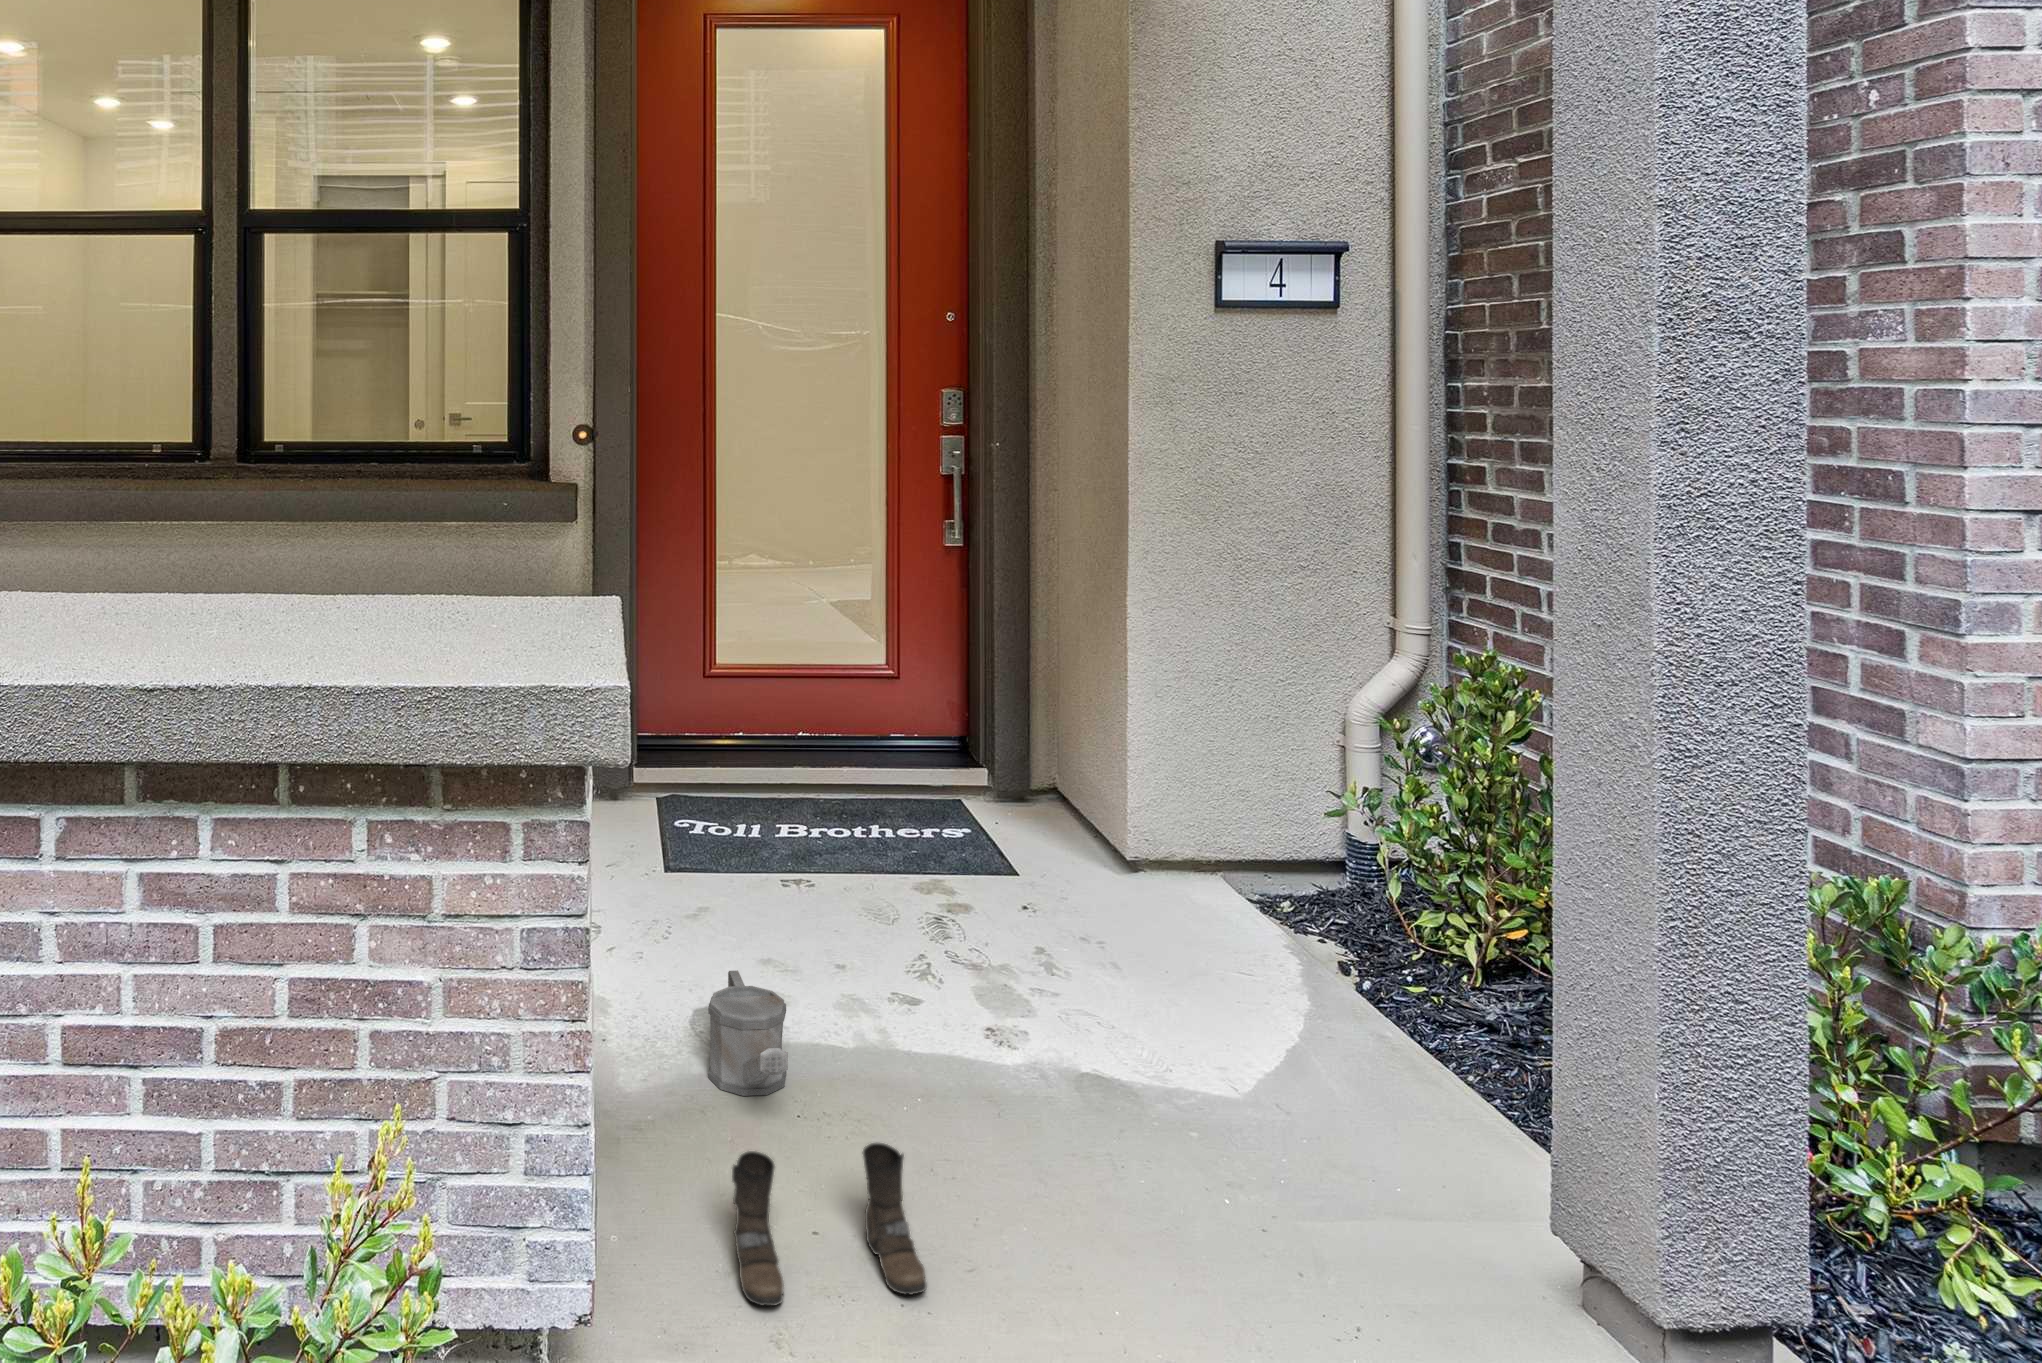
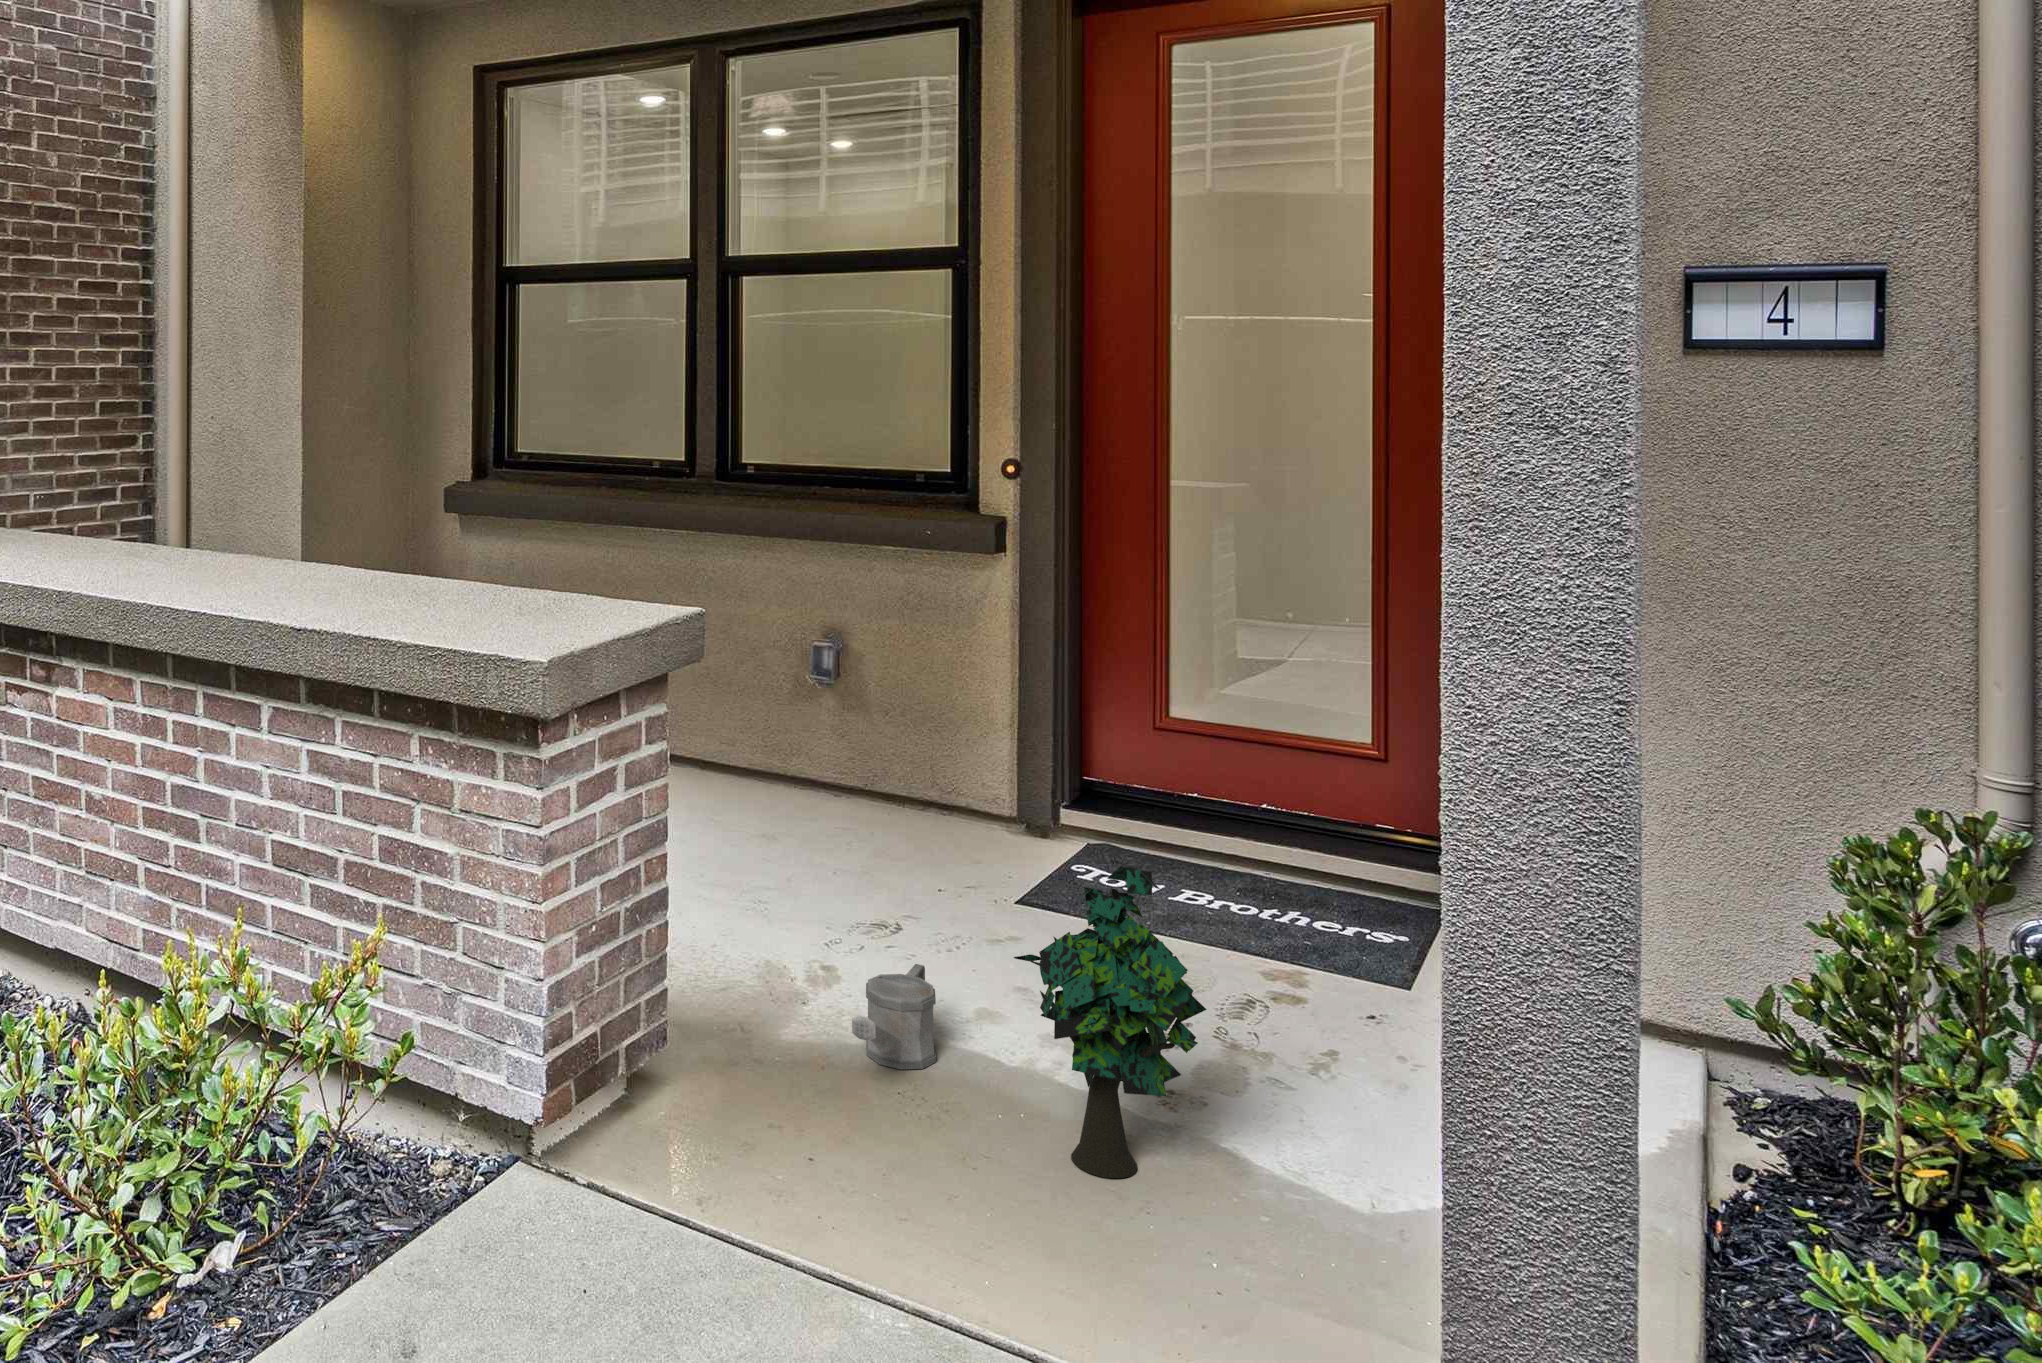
decorative plant: none [932,820,1130,1152] -> present [1014,867,1206,1178]
boots: present [732,1143,927,1306] -> none [723,1071,885,1217]

